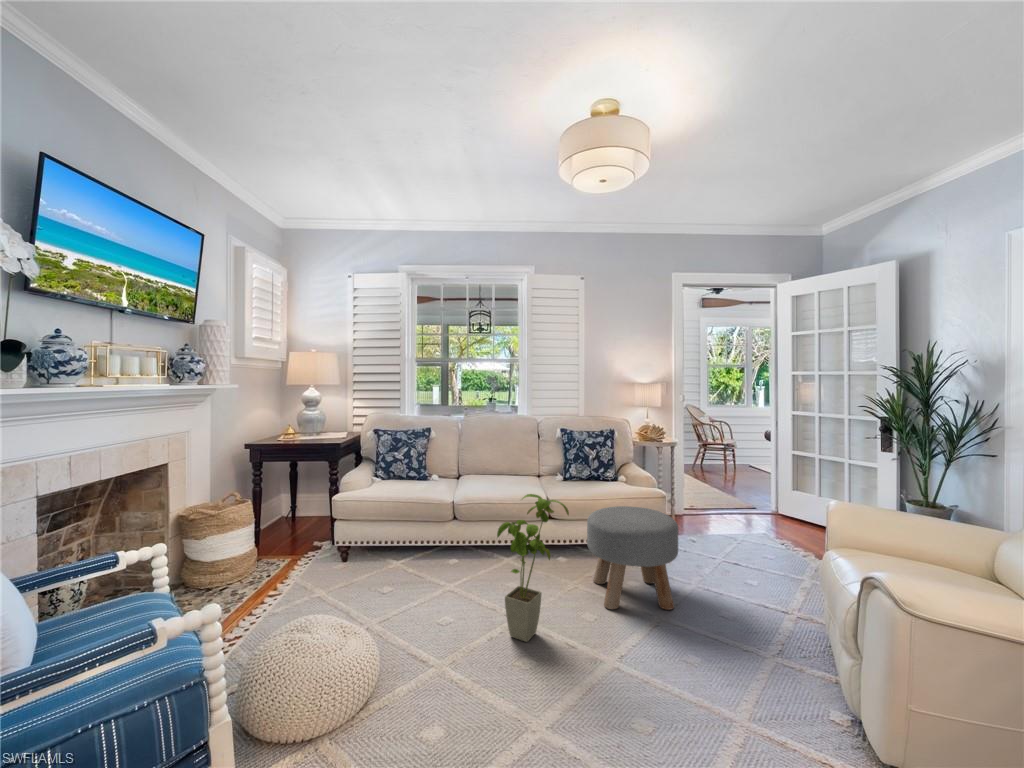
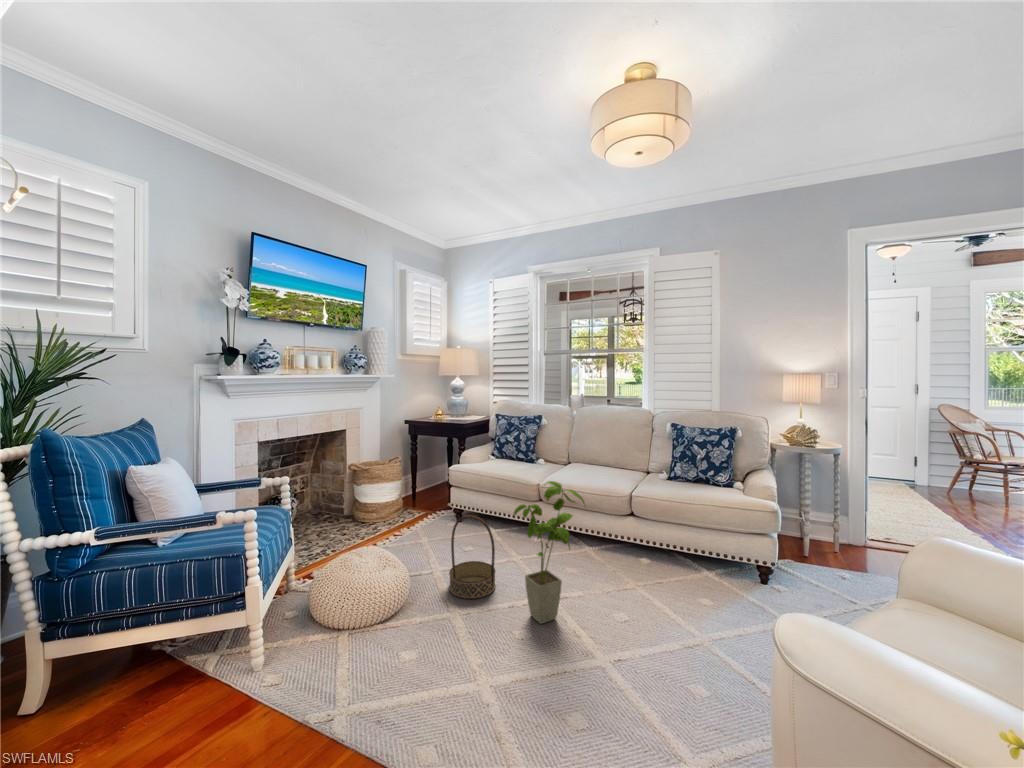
ottoman: present [587,506,679,610] -> none [641,512,752,642]
basket: none [398,546,456,642] -> present [449,515,496,599]

